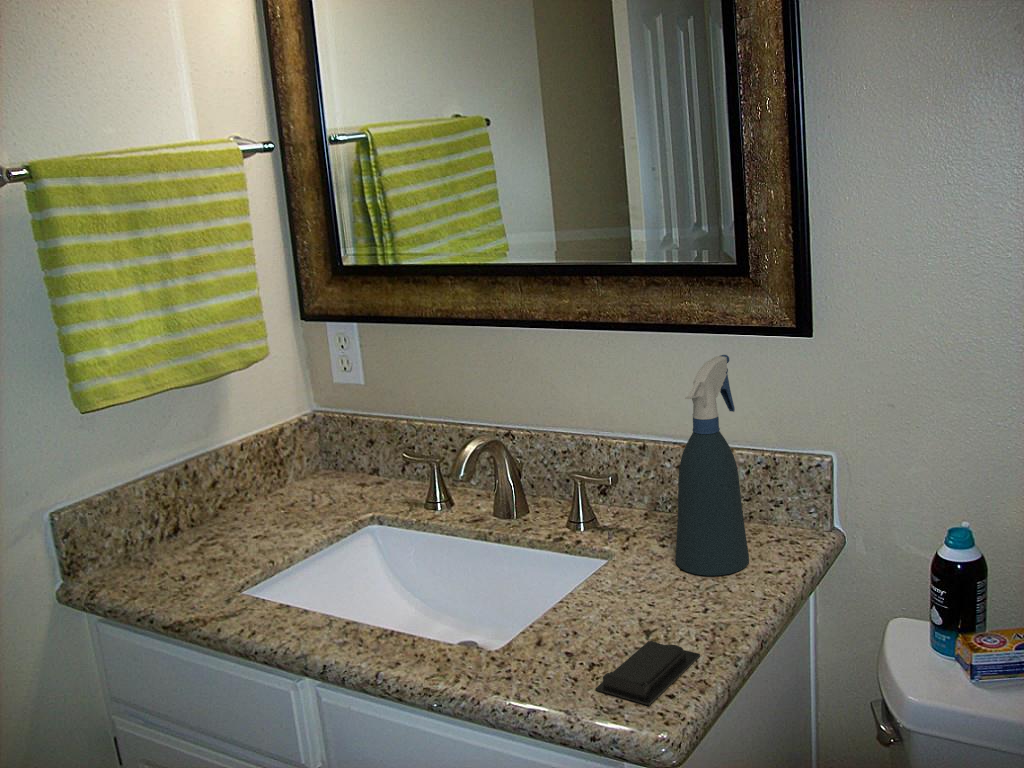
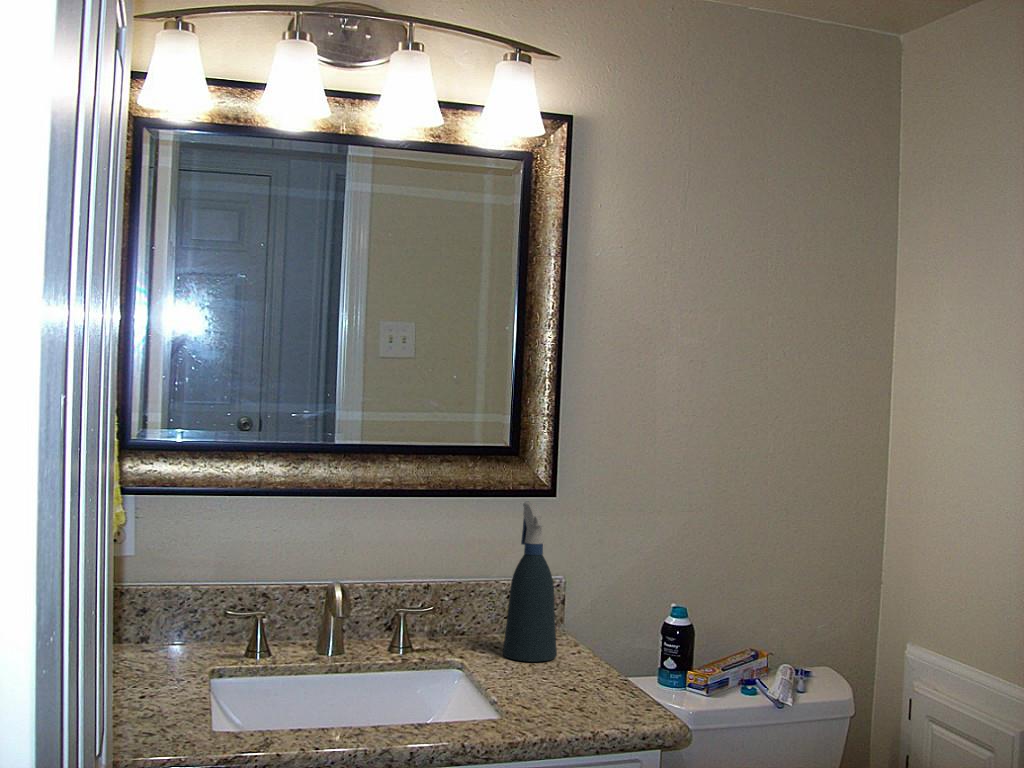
soap bar: present [596,641,700,705] -> none [586,686,652,716]

